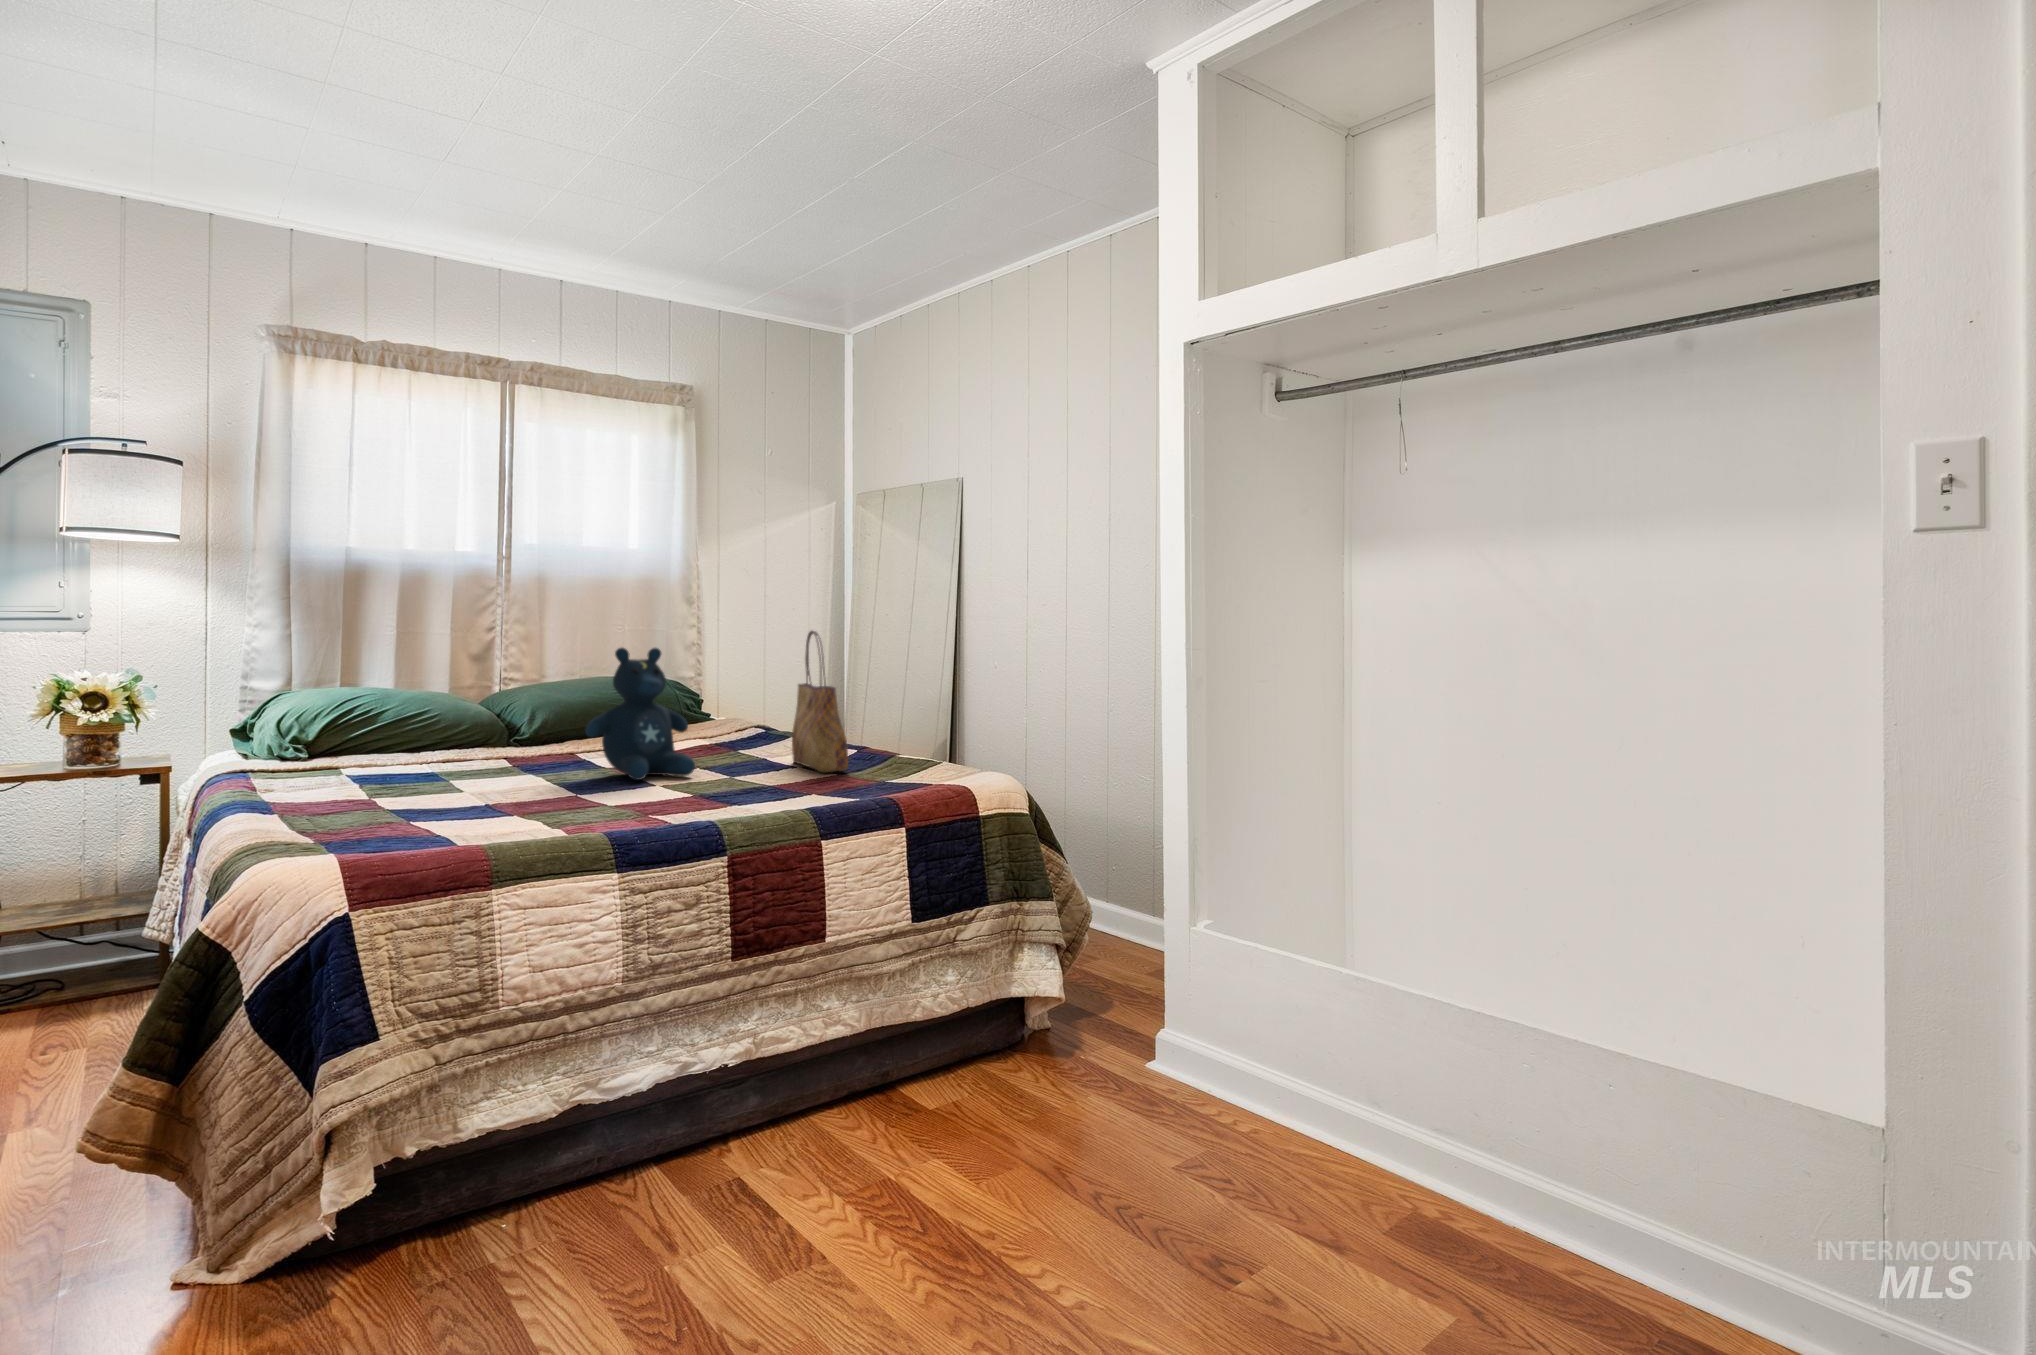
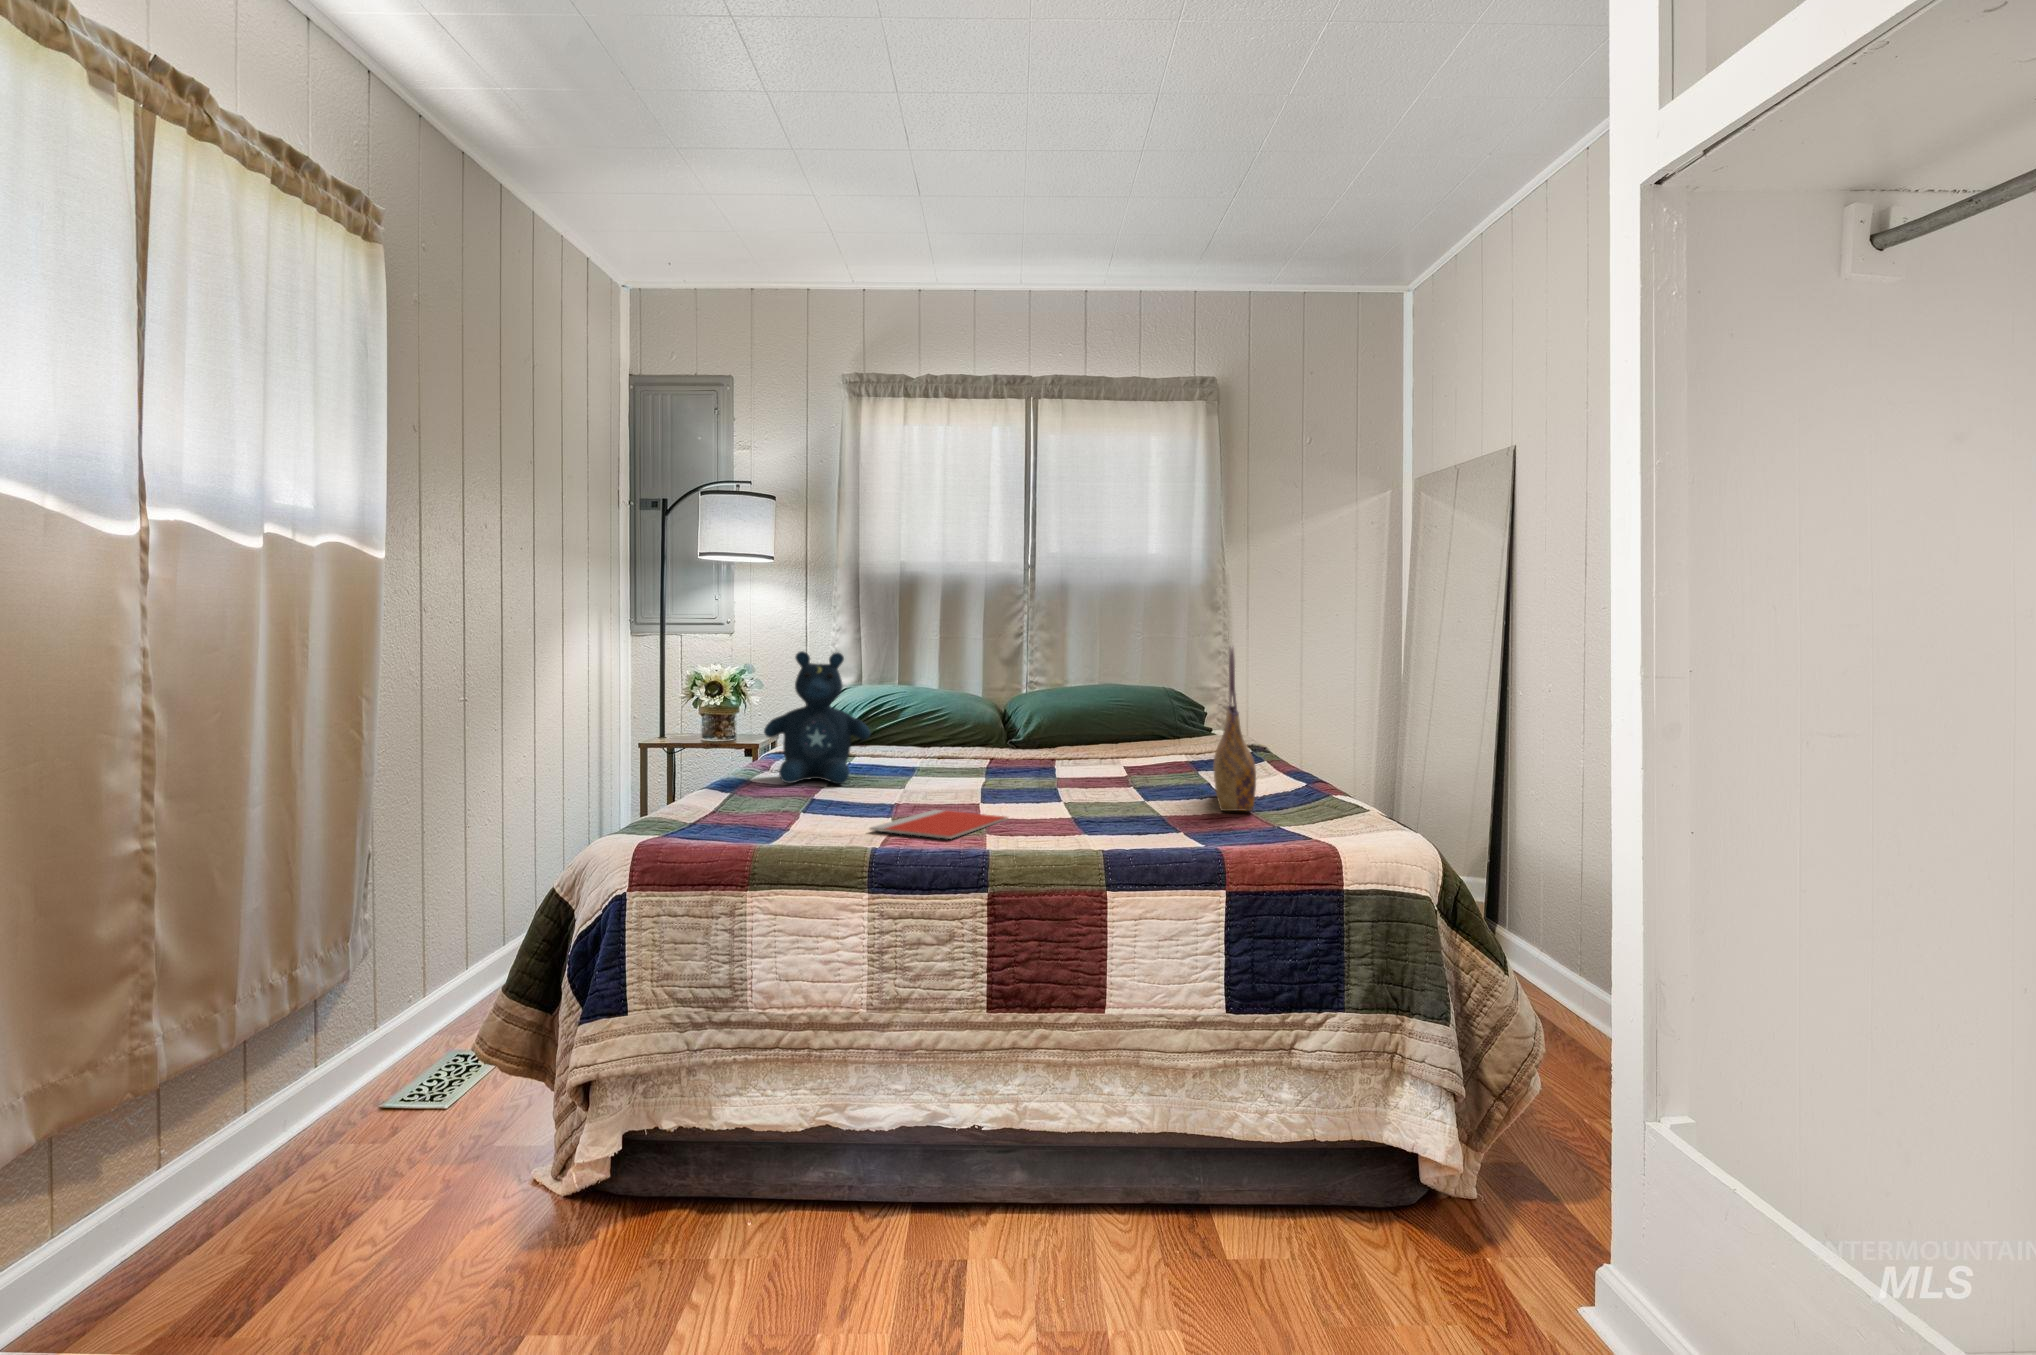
stuffed bear: present [585,648,695,780] -> present [764,651,870,784]
notebook: none [550,796,656,821] -> present [870,810,1008,839]

